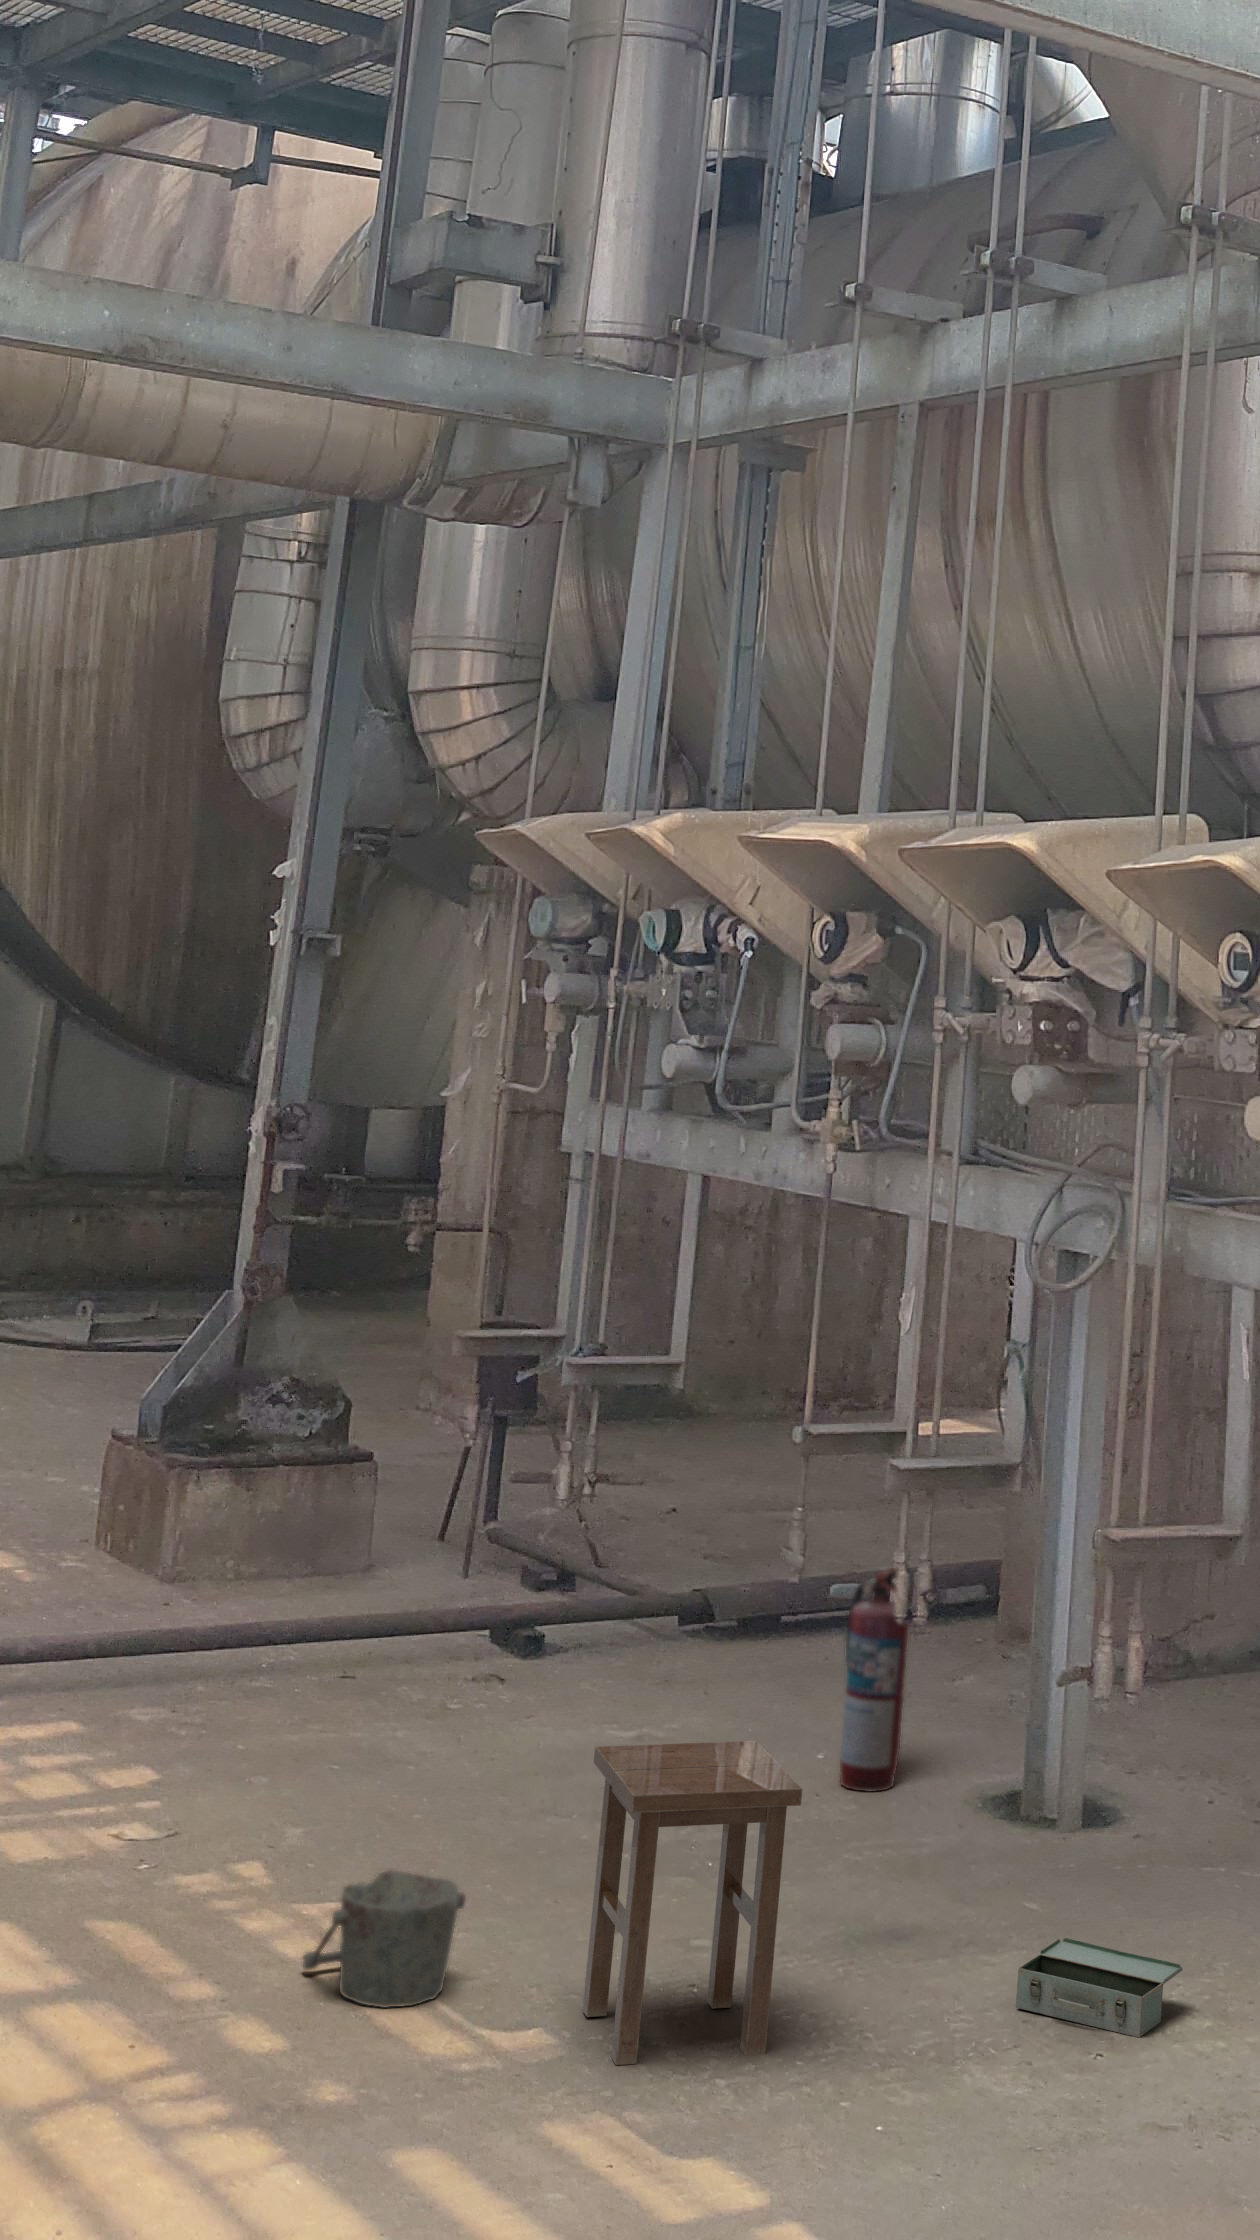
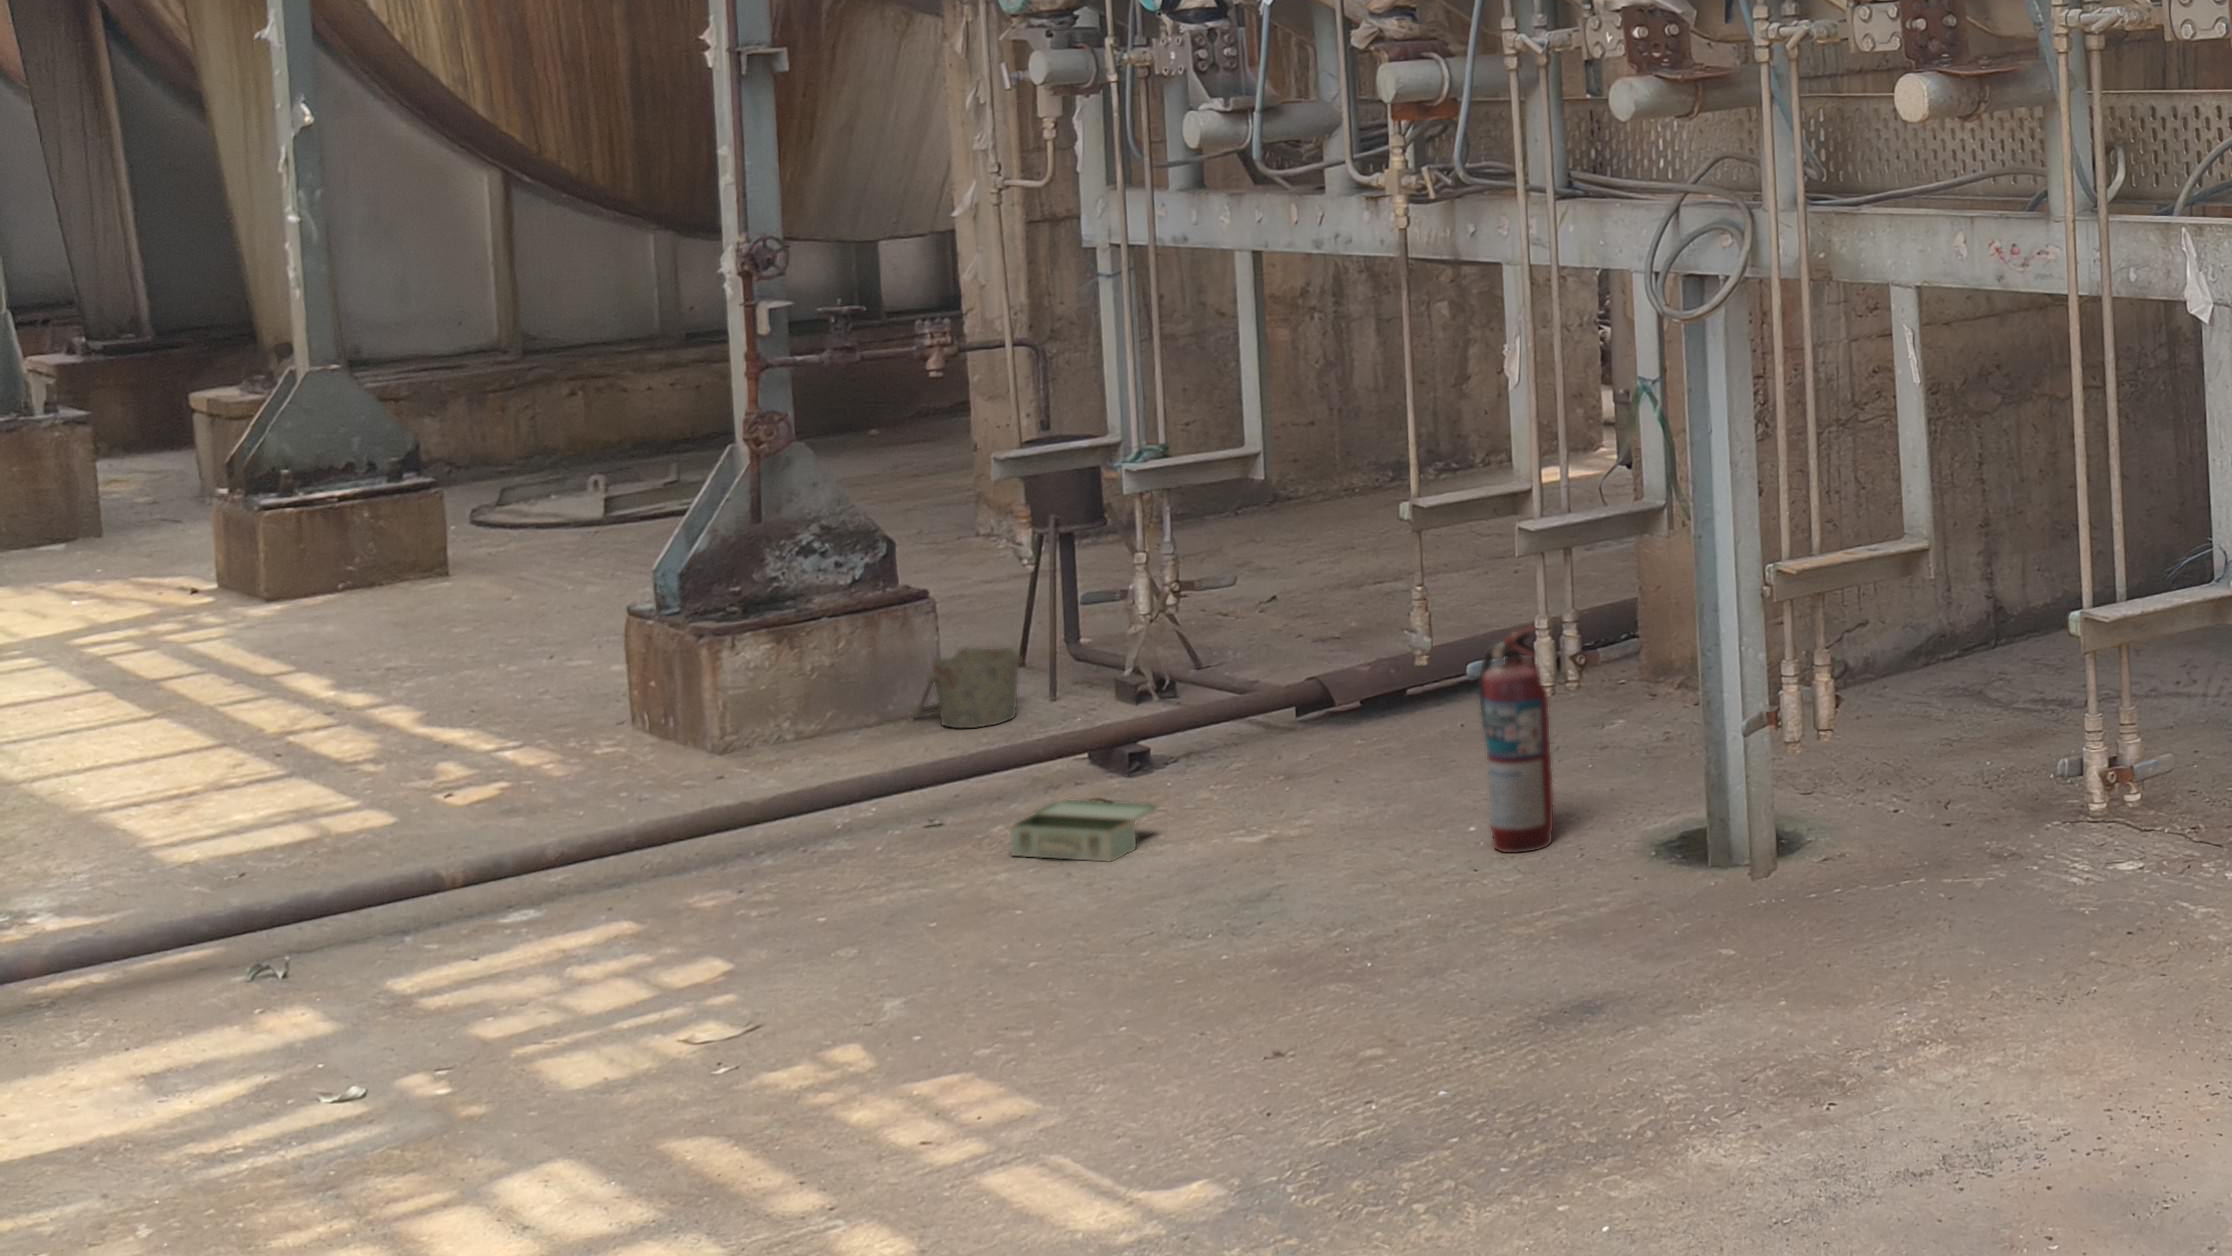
stool: present [583,1741,802,2065] -> none [1216,835,1462,1189]
bucket: present [303,1871,465,2008] -> present [912,648,1023,728]
toolbox: present [1016,1938,1183,2037] -> present [1010,800,1156,862]

